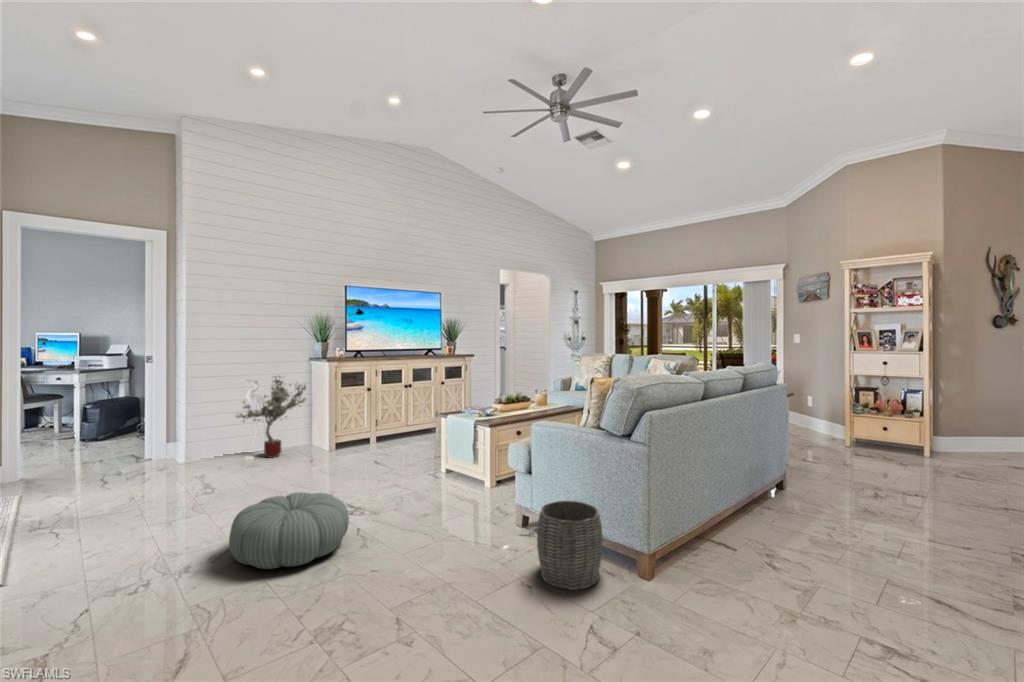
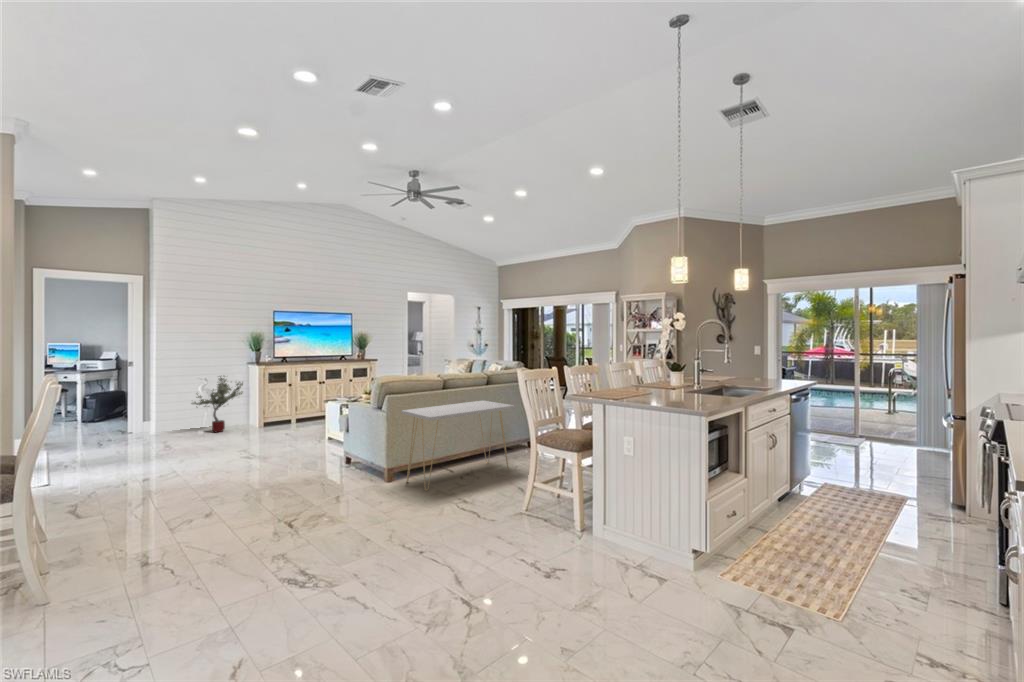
console table: none [657,416,830,602] -> present [401,401,515,491]
pouf: present [229,492,349,569] -> none [171,444,243,480]
woven basket: present [537,501,603,590] -> none [334,445,370,487]

